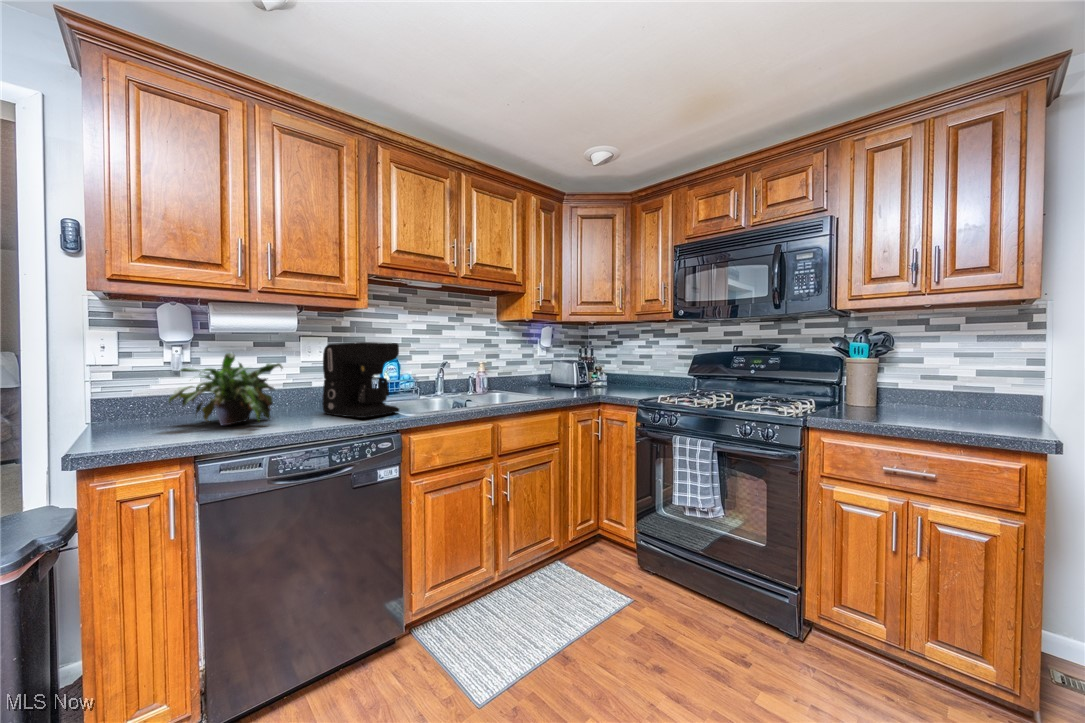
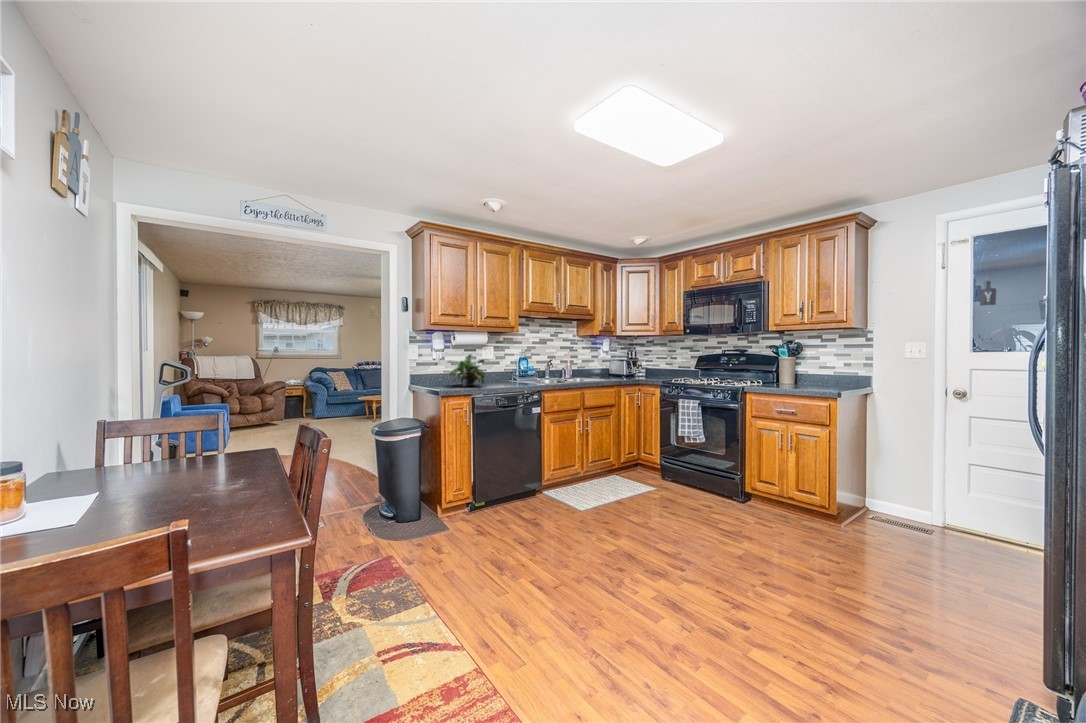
coffee maker: present [322,342,399,418] -> none [499,349,535,385]

